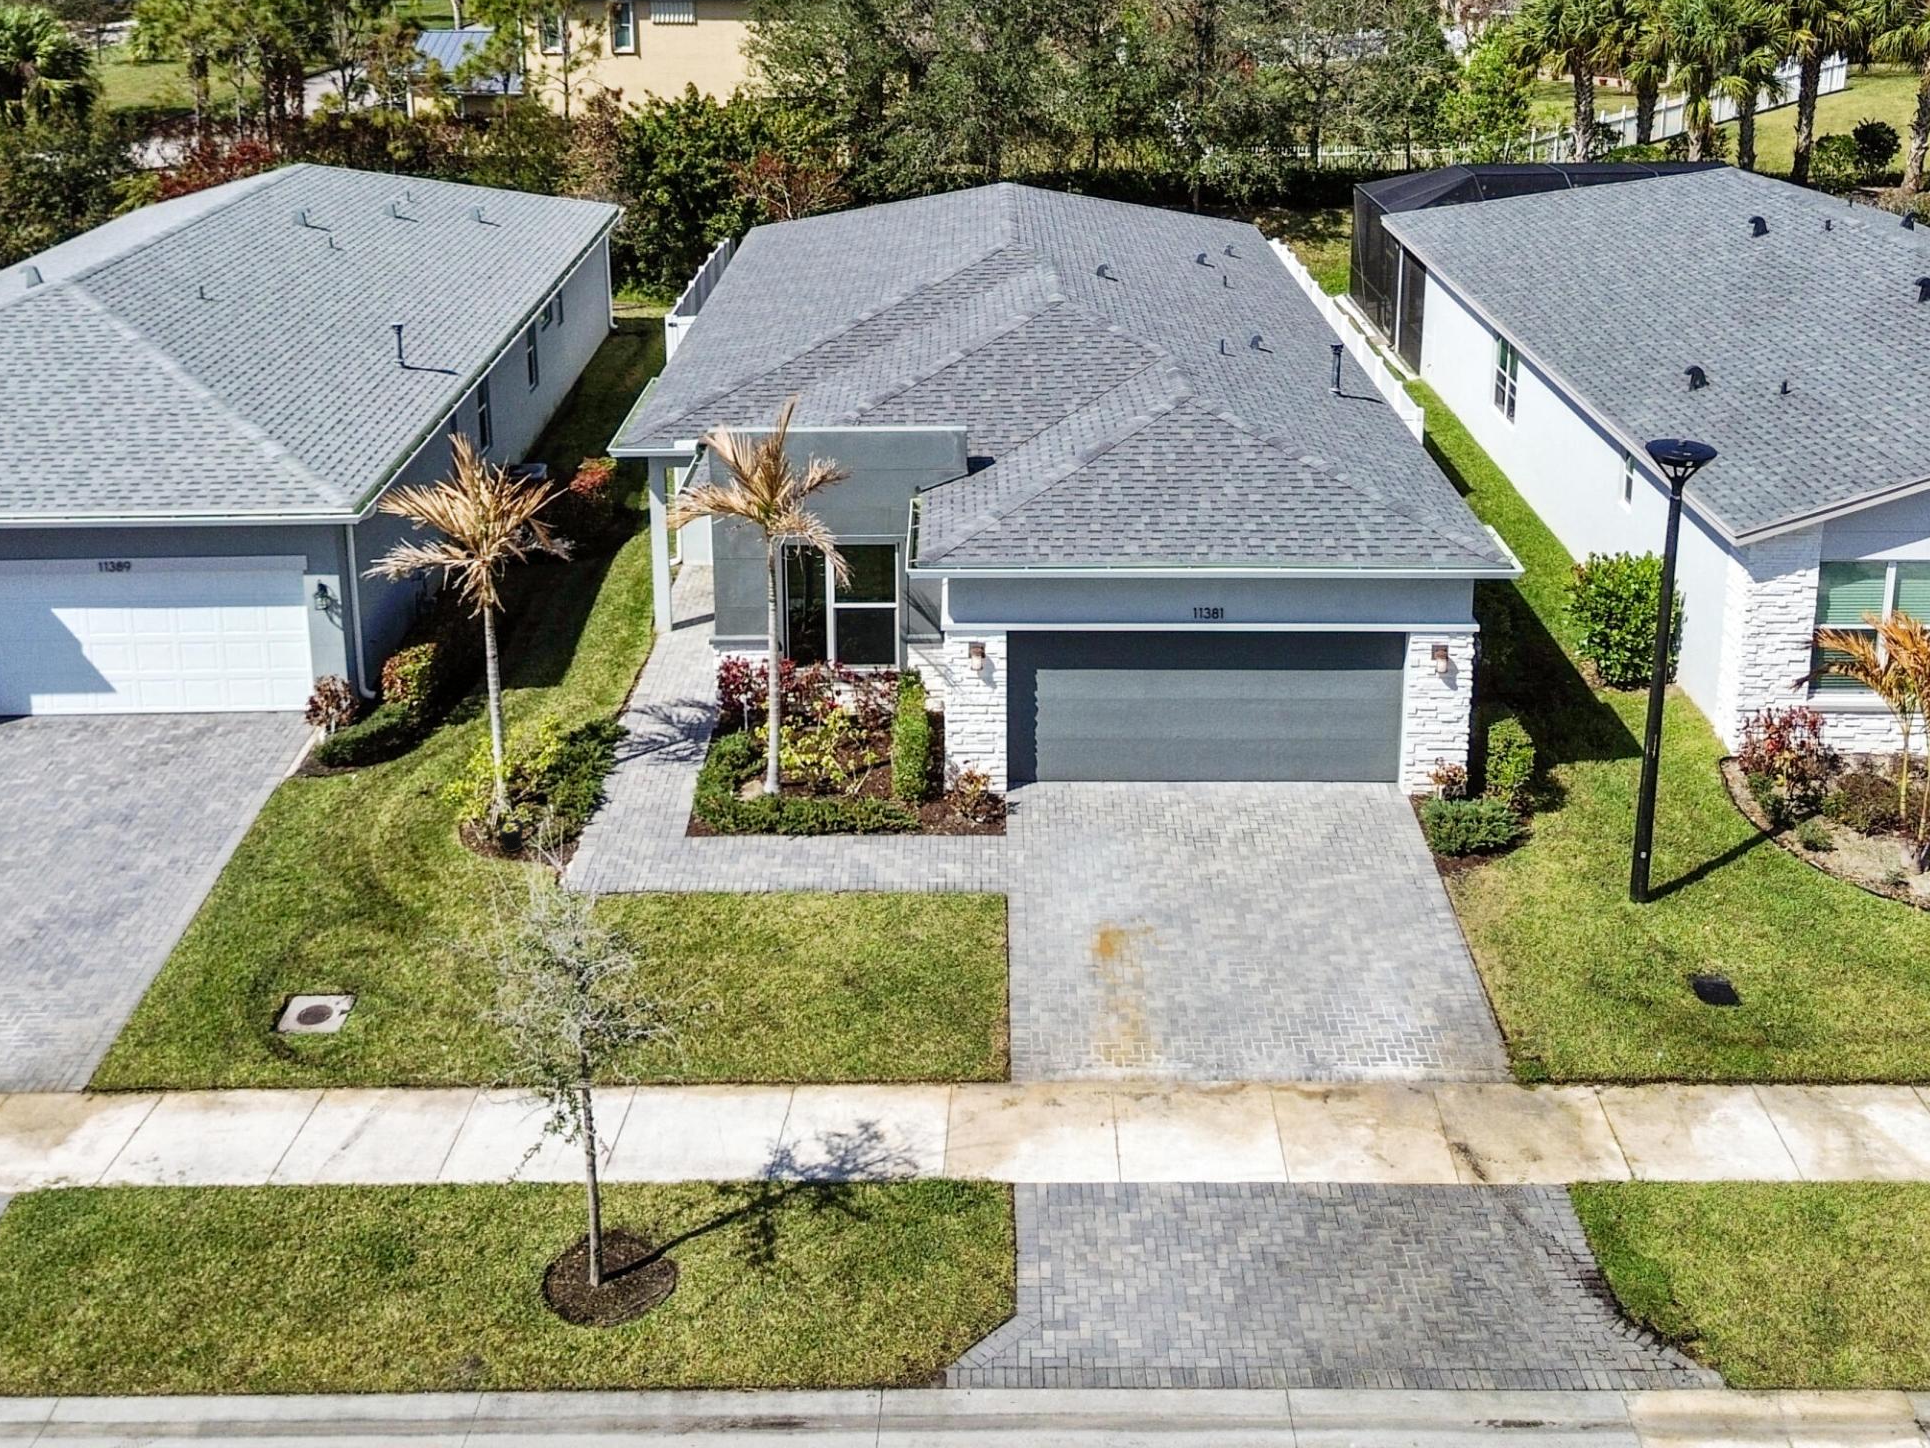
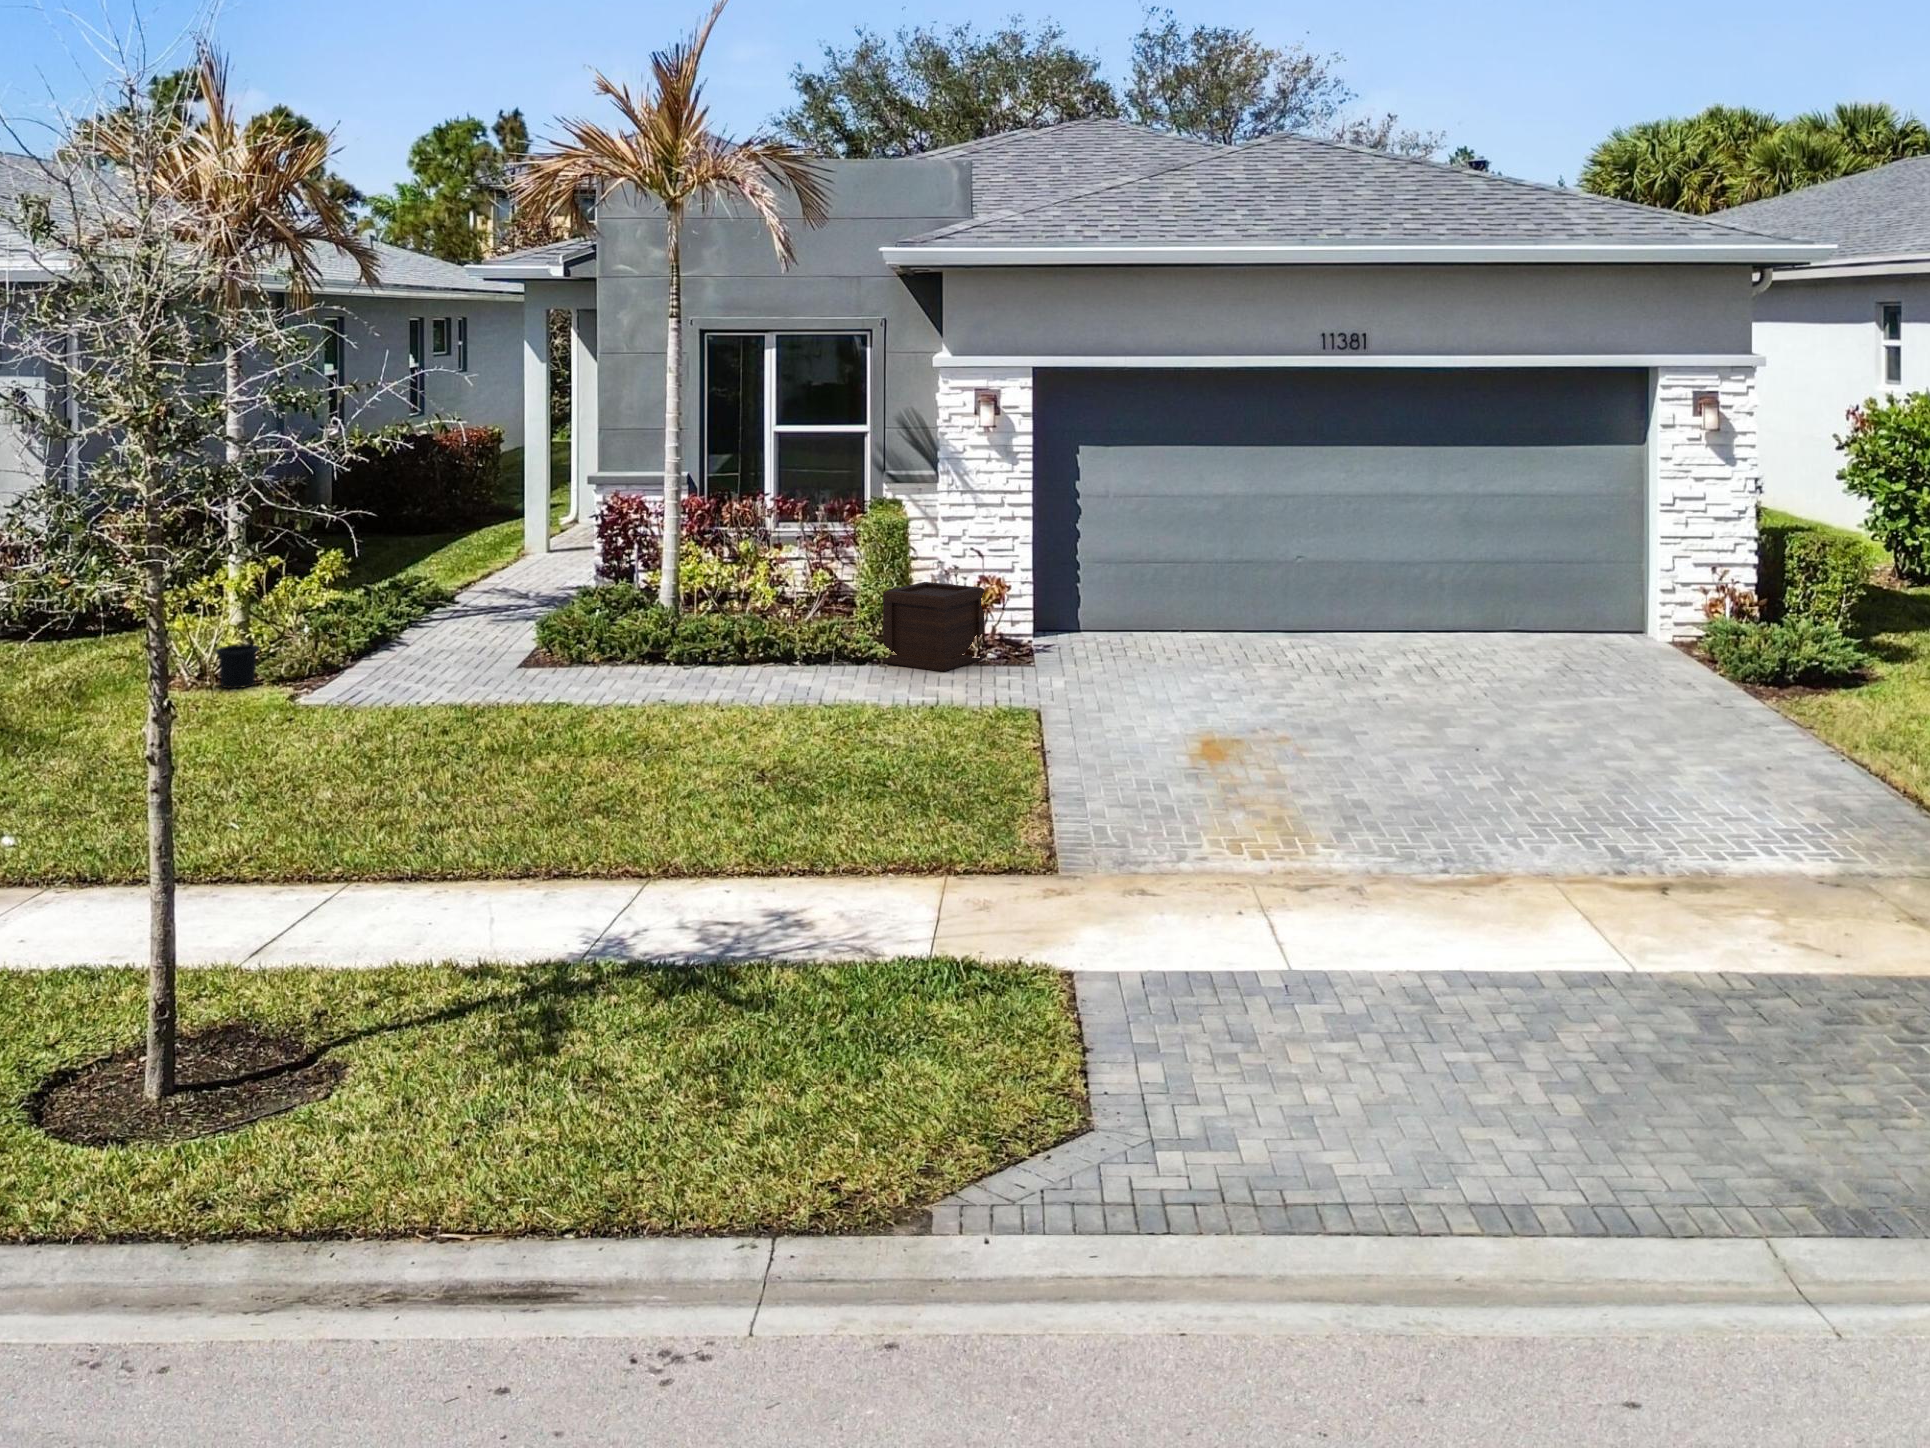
wooden crate: none [908,760,972,831] -> present [883,582,985,672]

